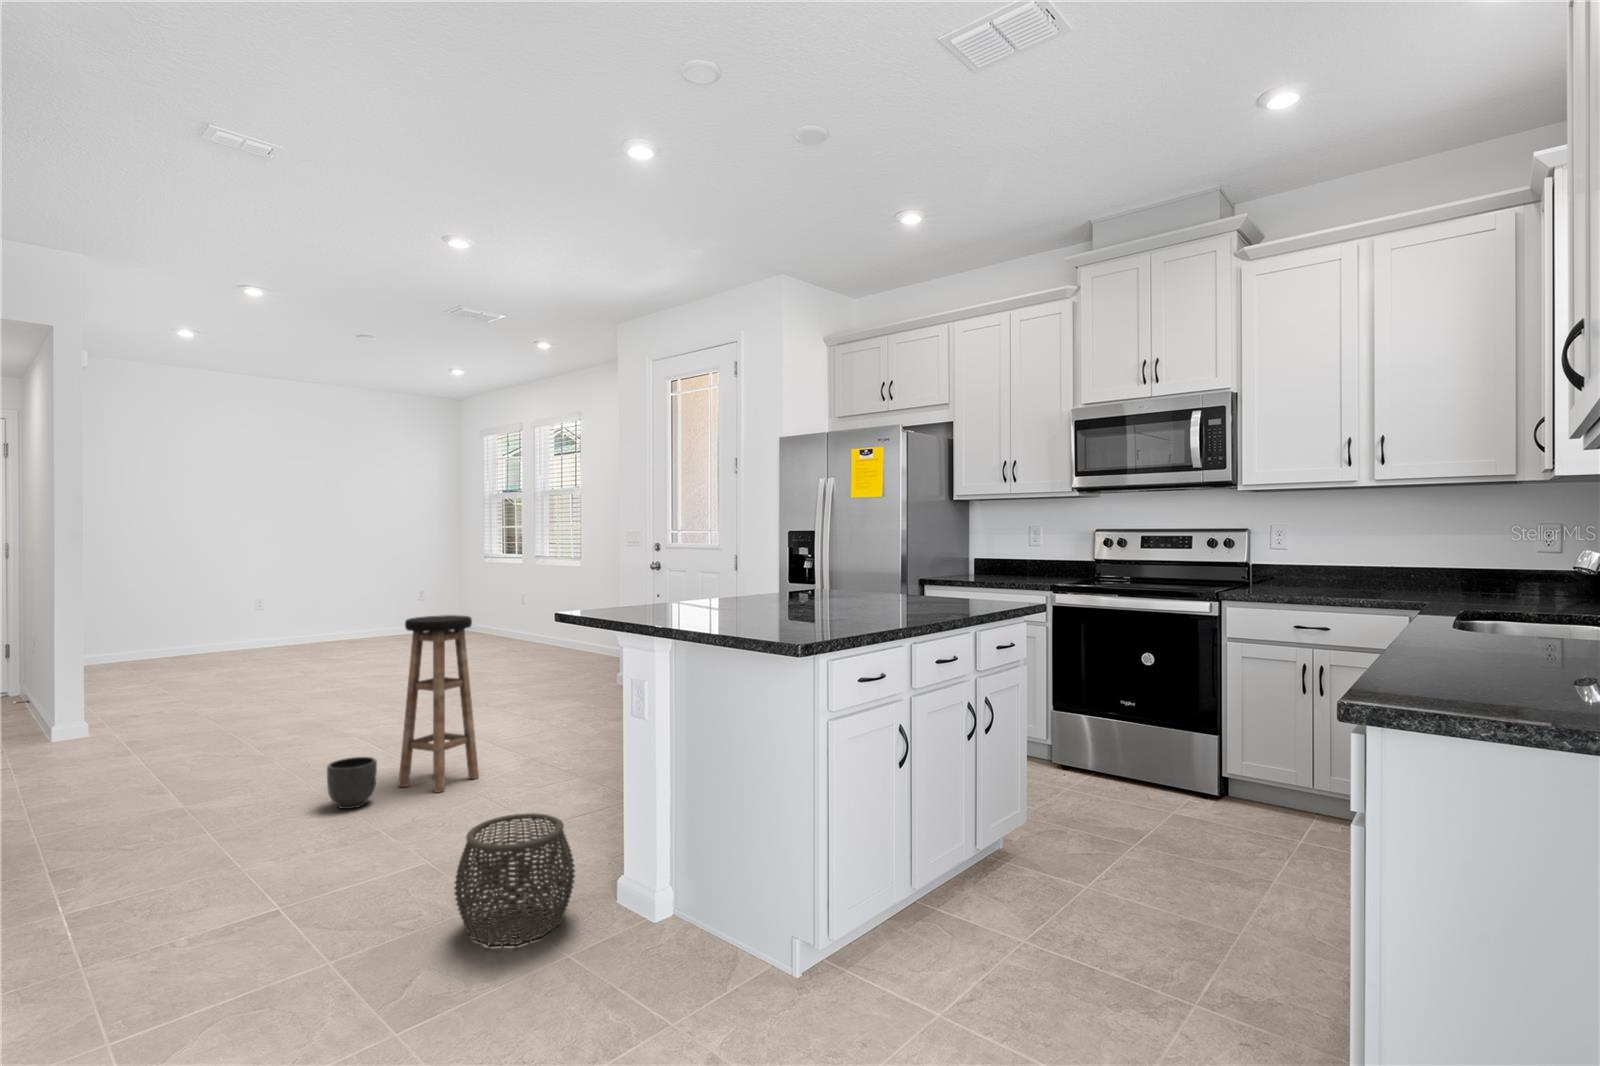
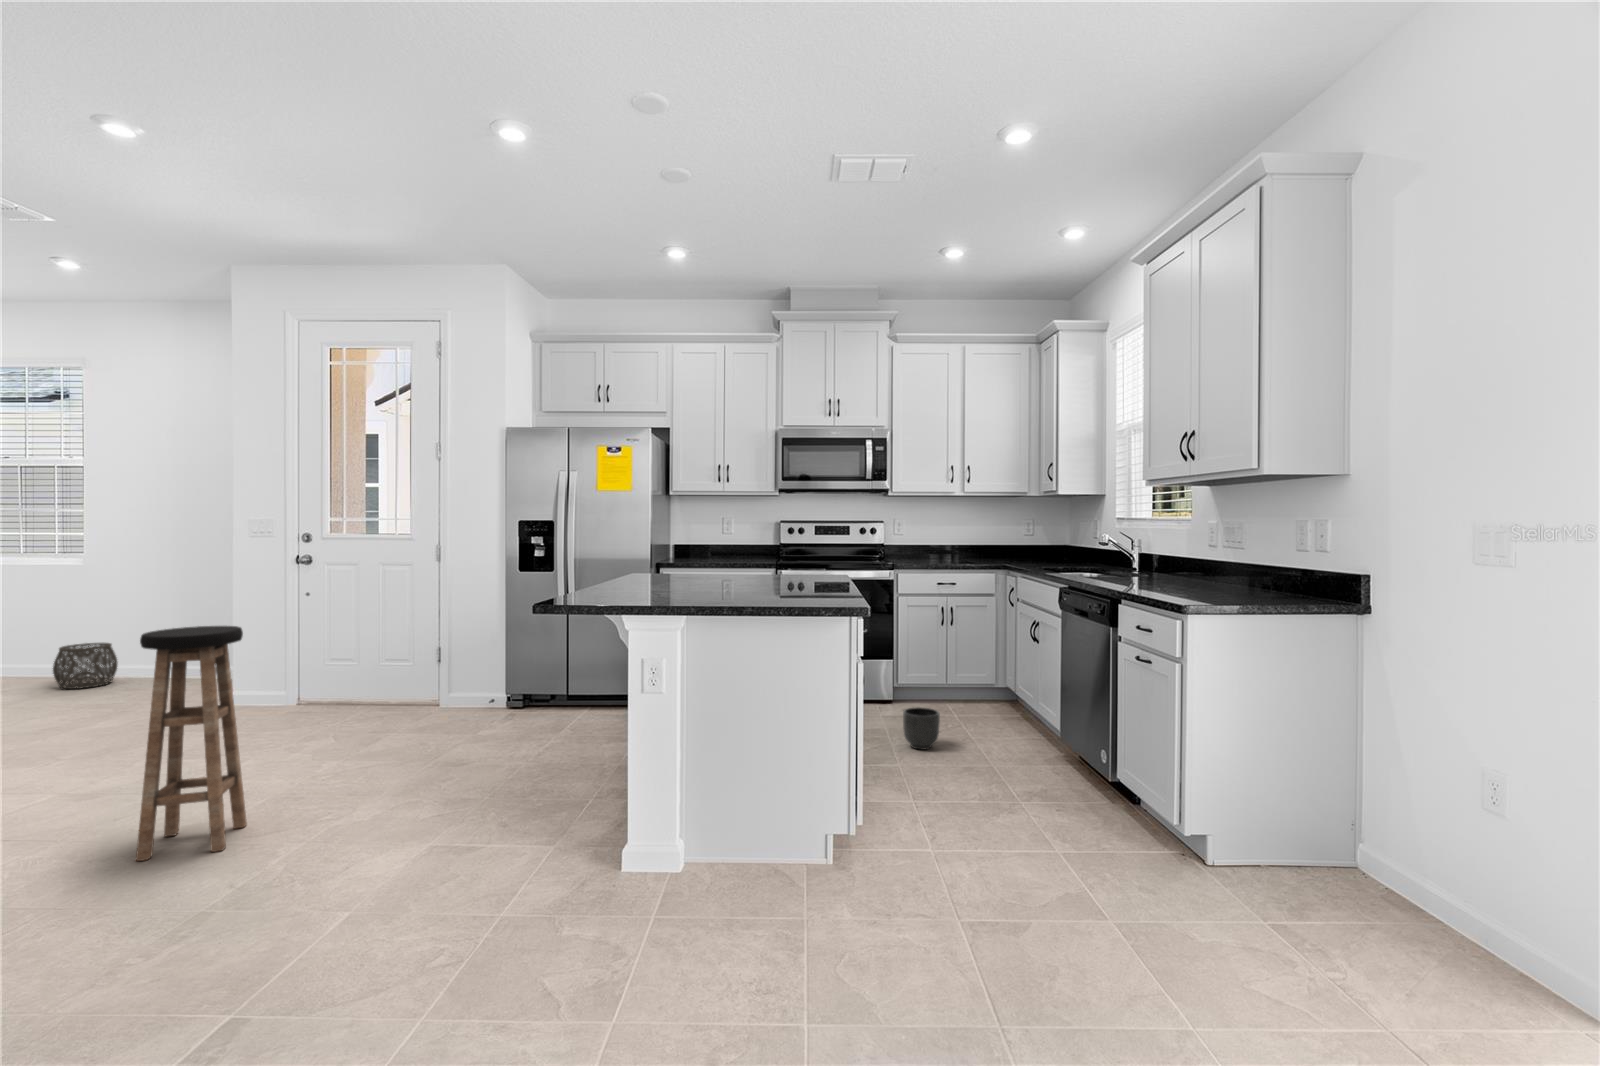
planter: present [327,757,377,809] -> present [903,707,940,750]
woven basket: present [454,813,575,946] -> present [53,643,118,689]

